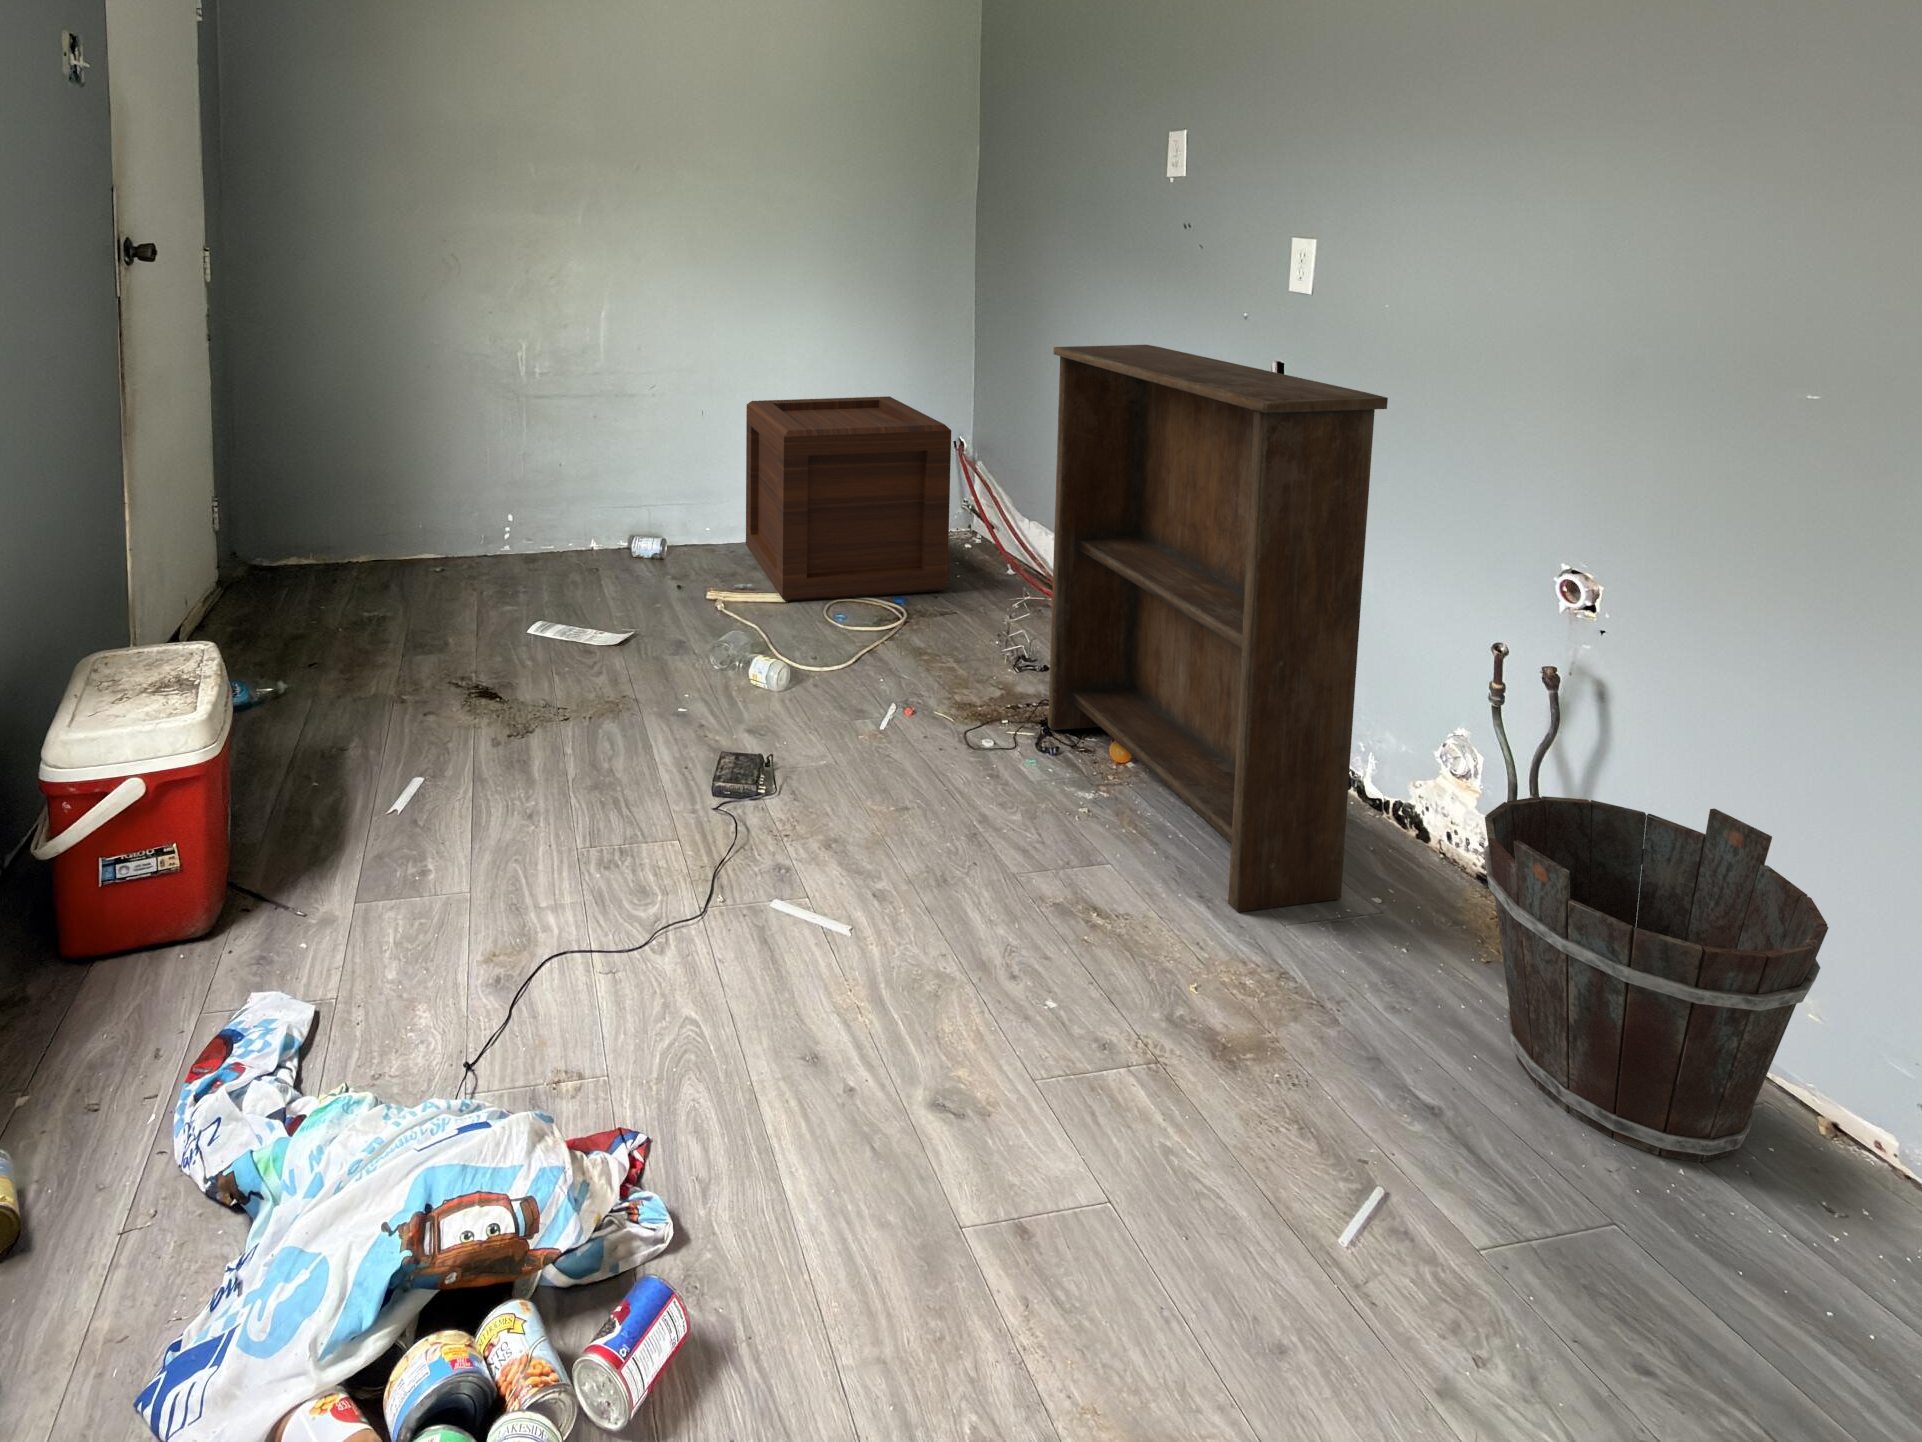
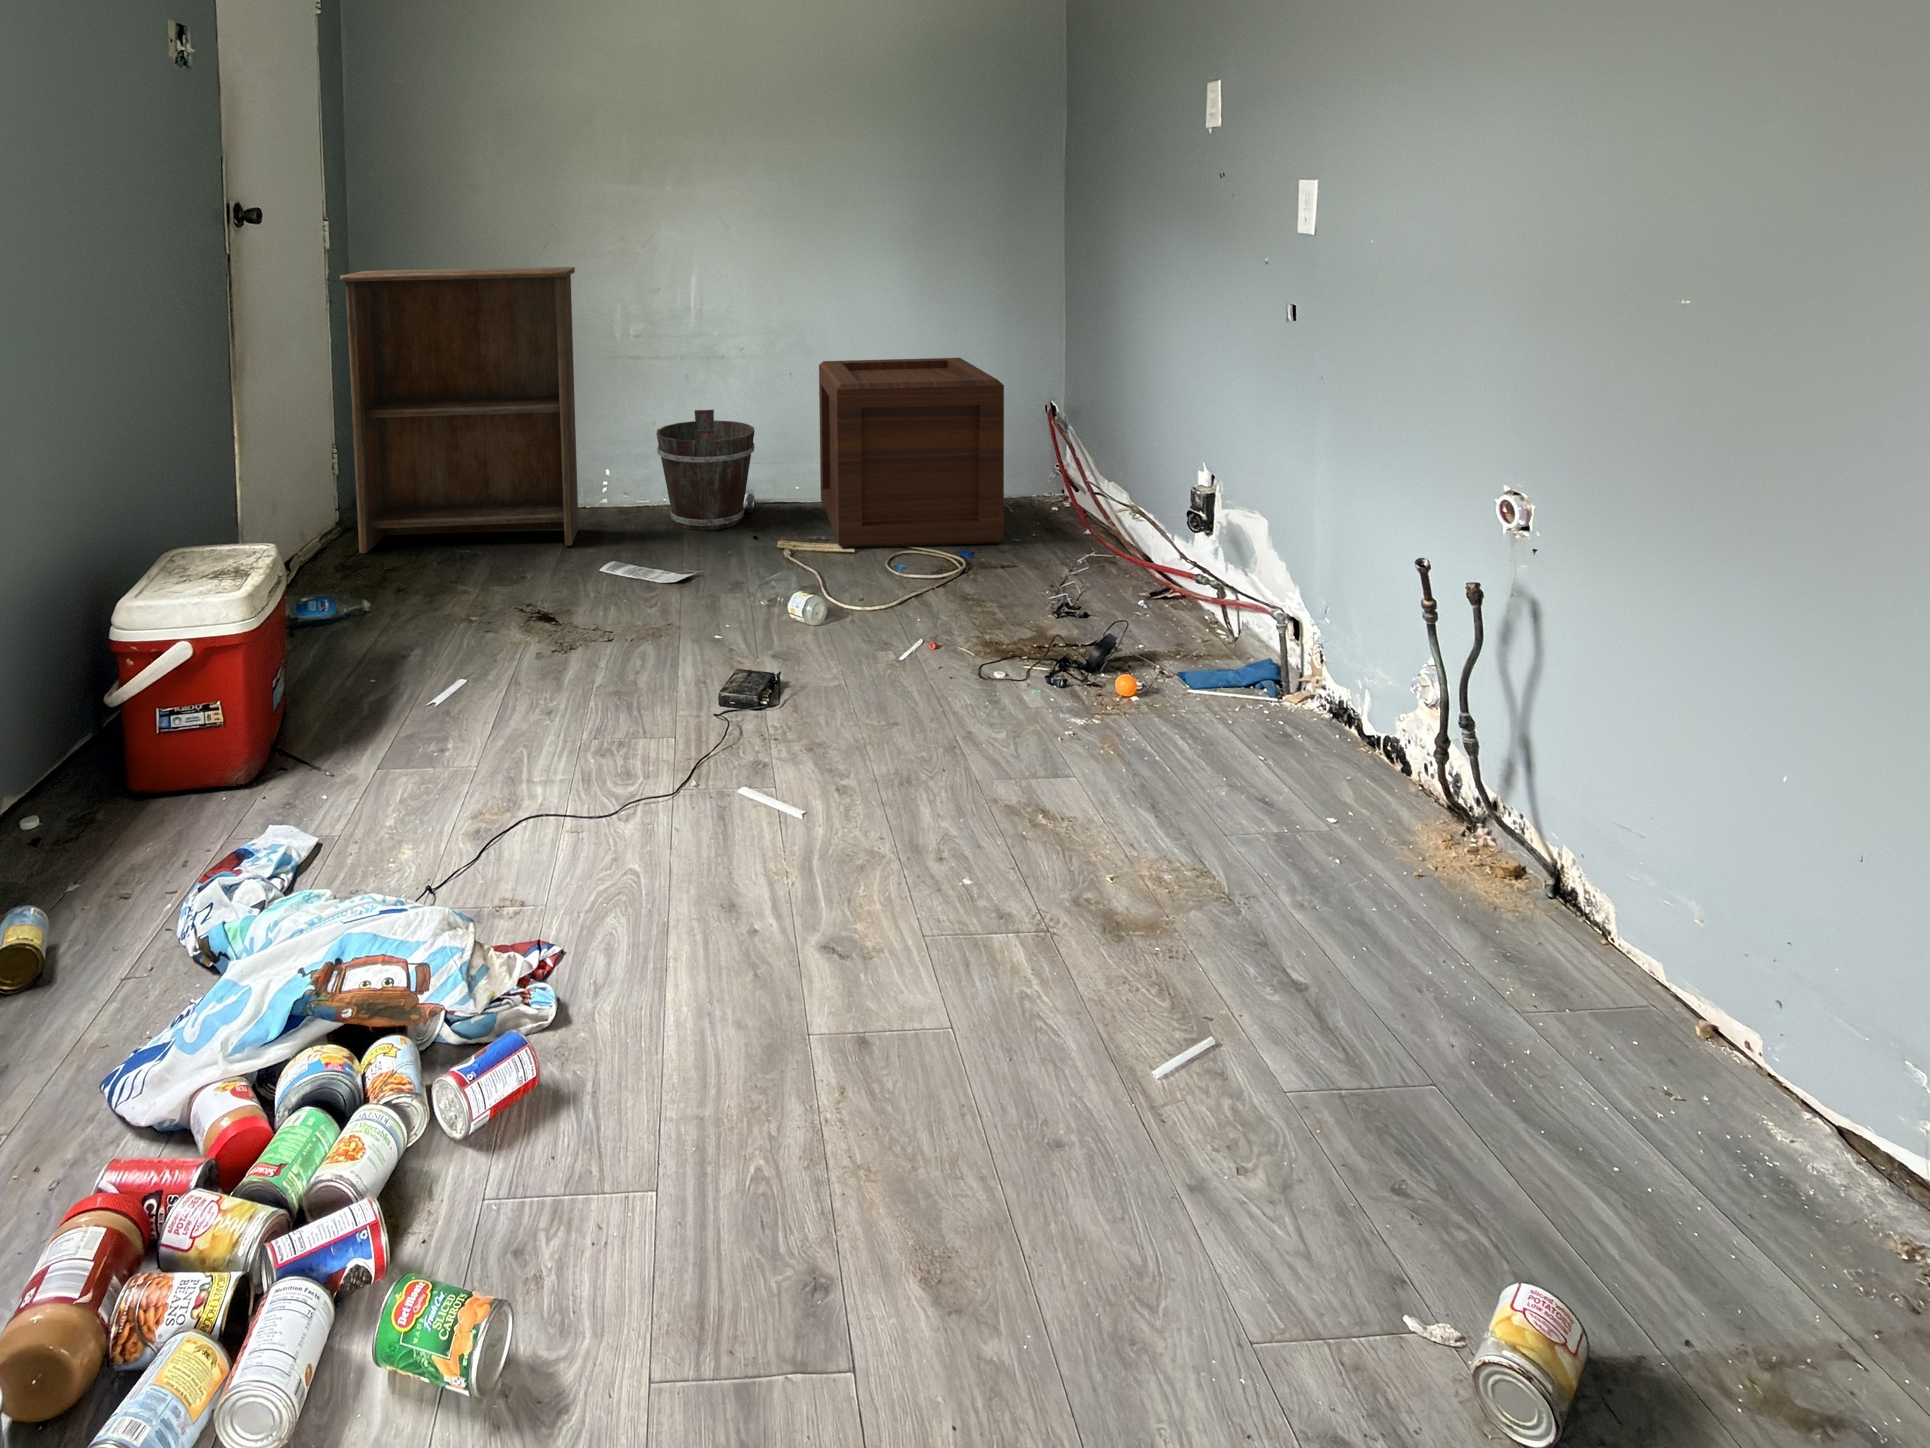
bookshelf: present [1048,345,1388,912] -> present [340,267,579,553]
bucket: present [1484,796,1828,1162] -> present [656,410,755,530]

